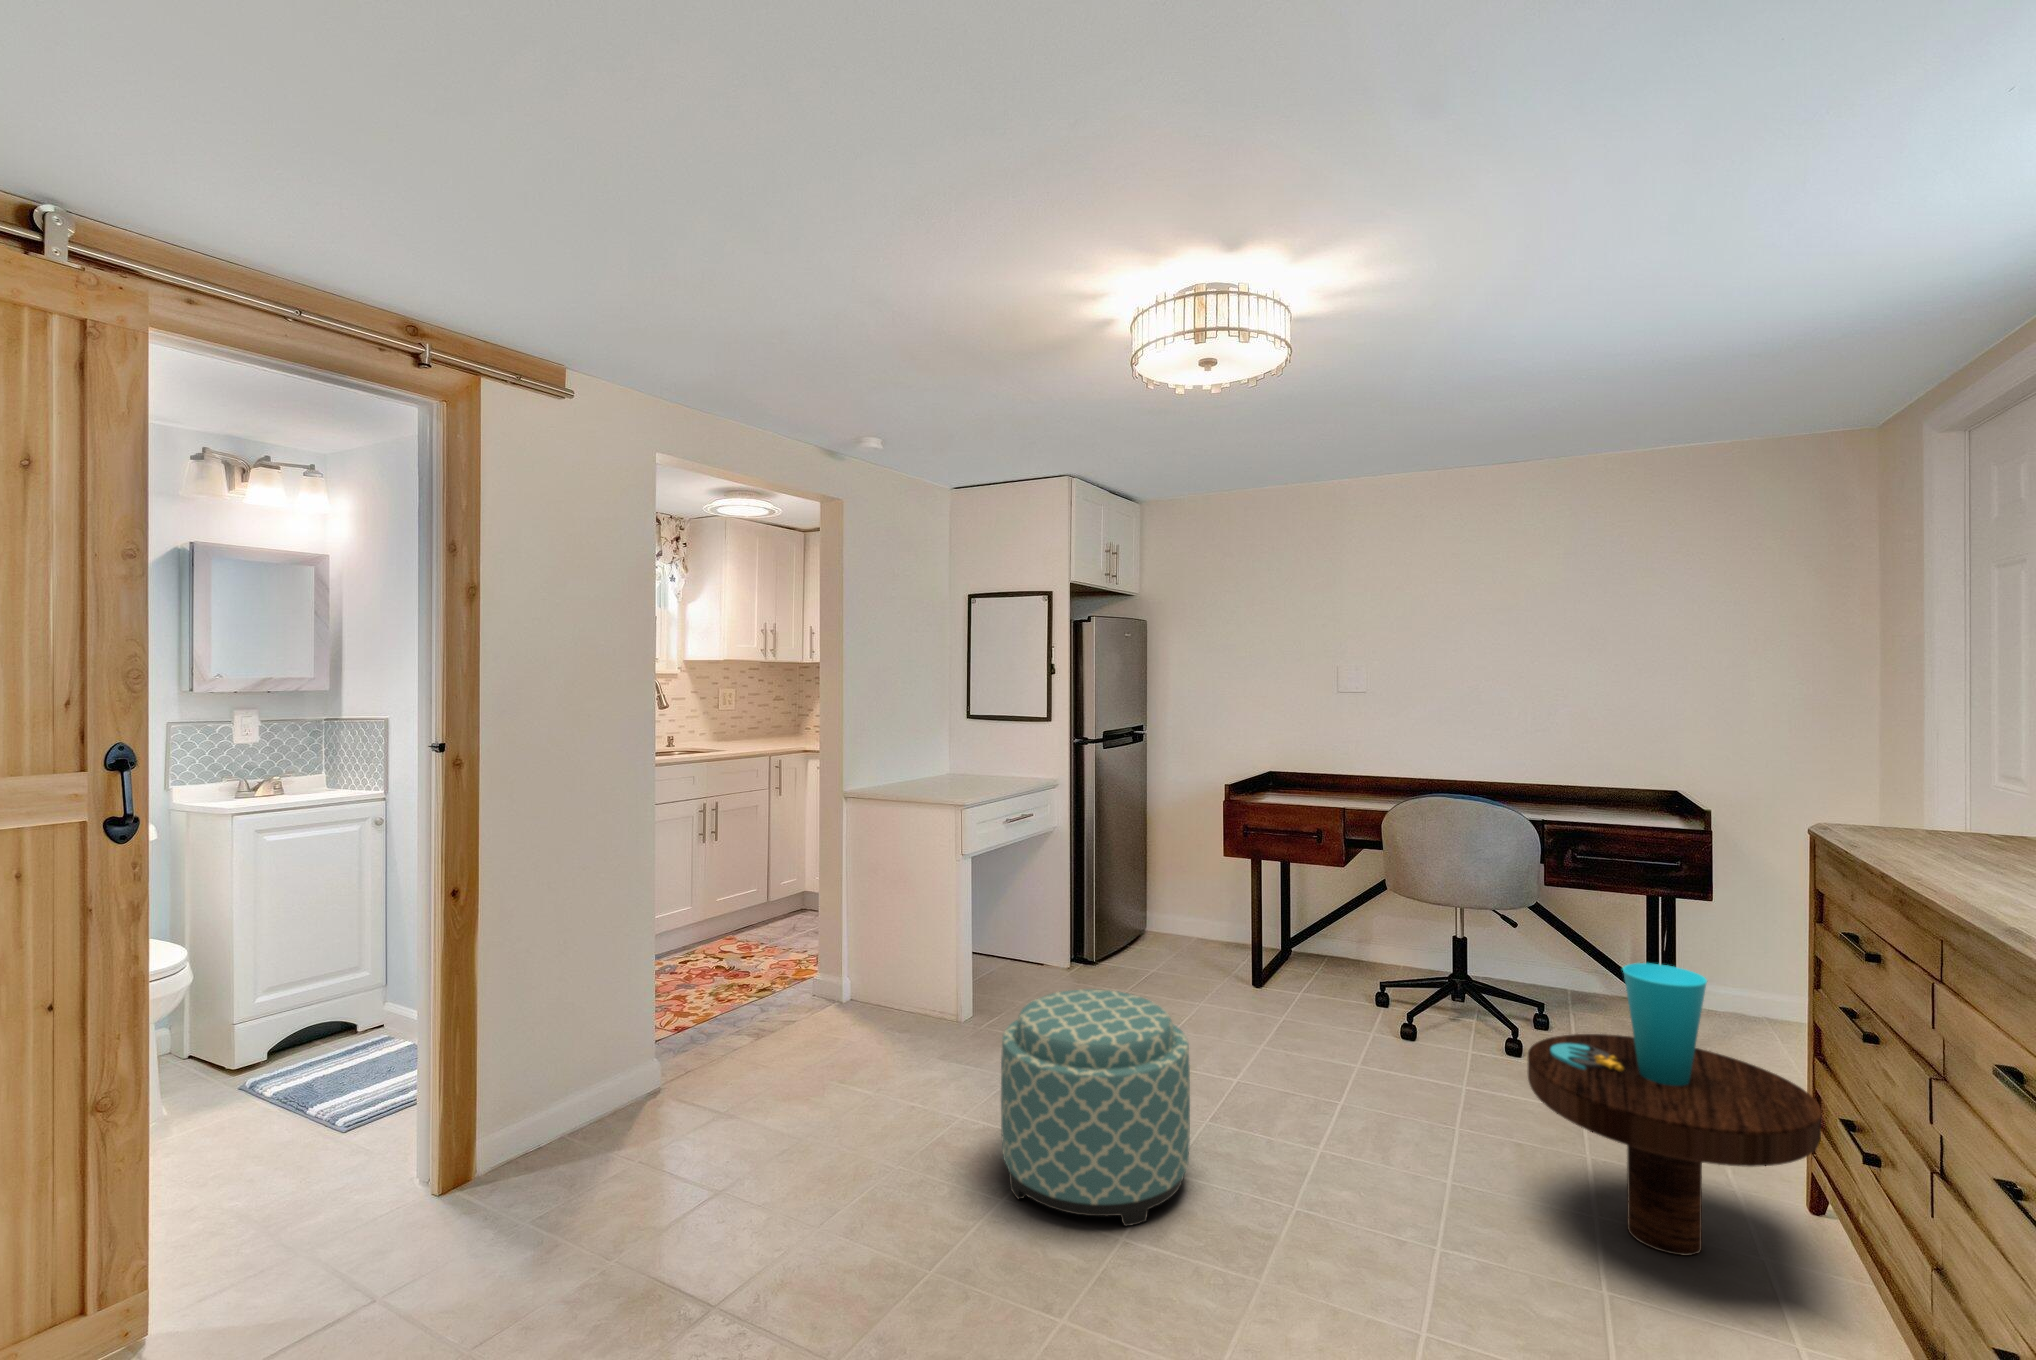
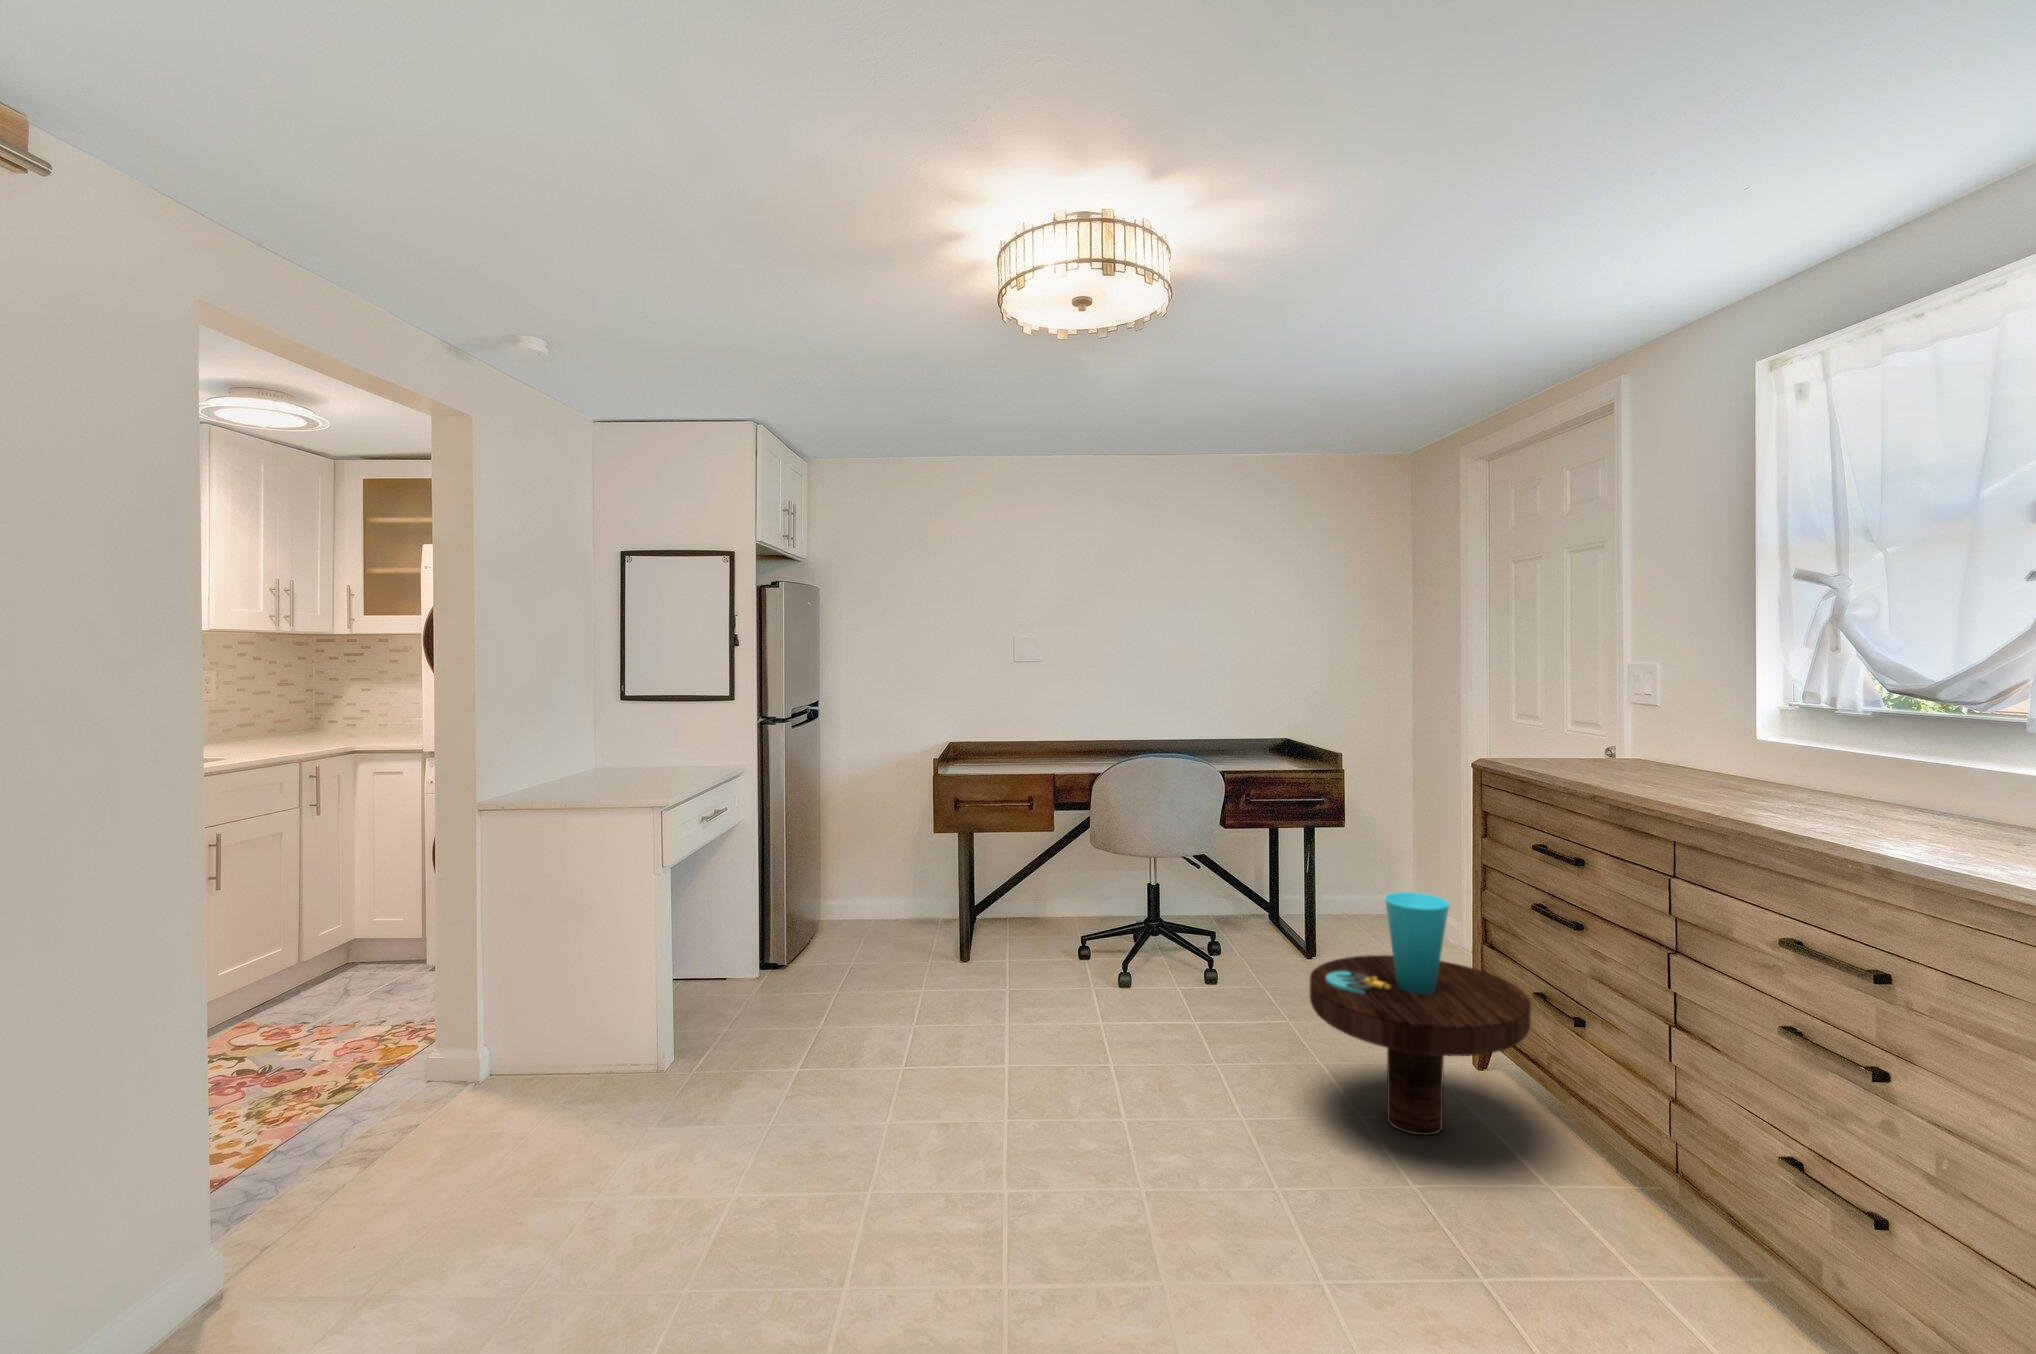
ottoman: present [1001,989,1190,1227] -> none [832,1005,1050,1284]

